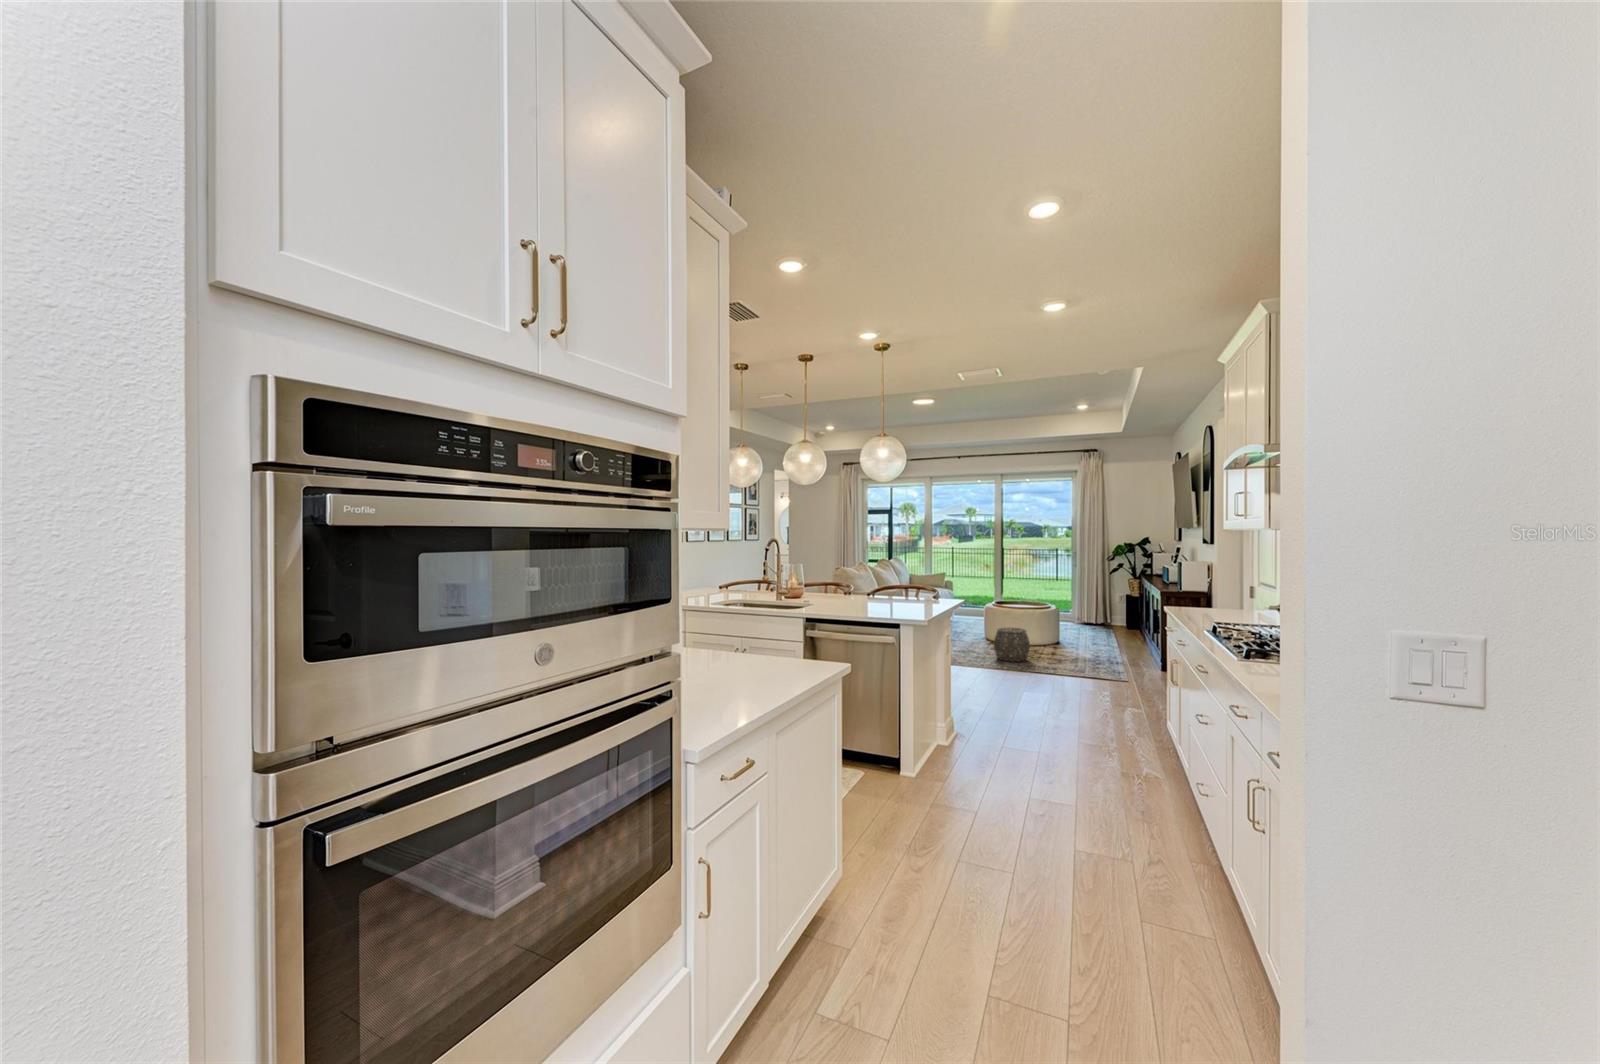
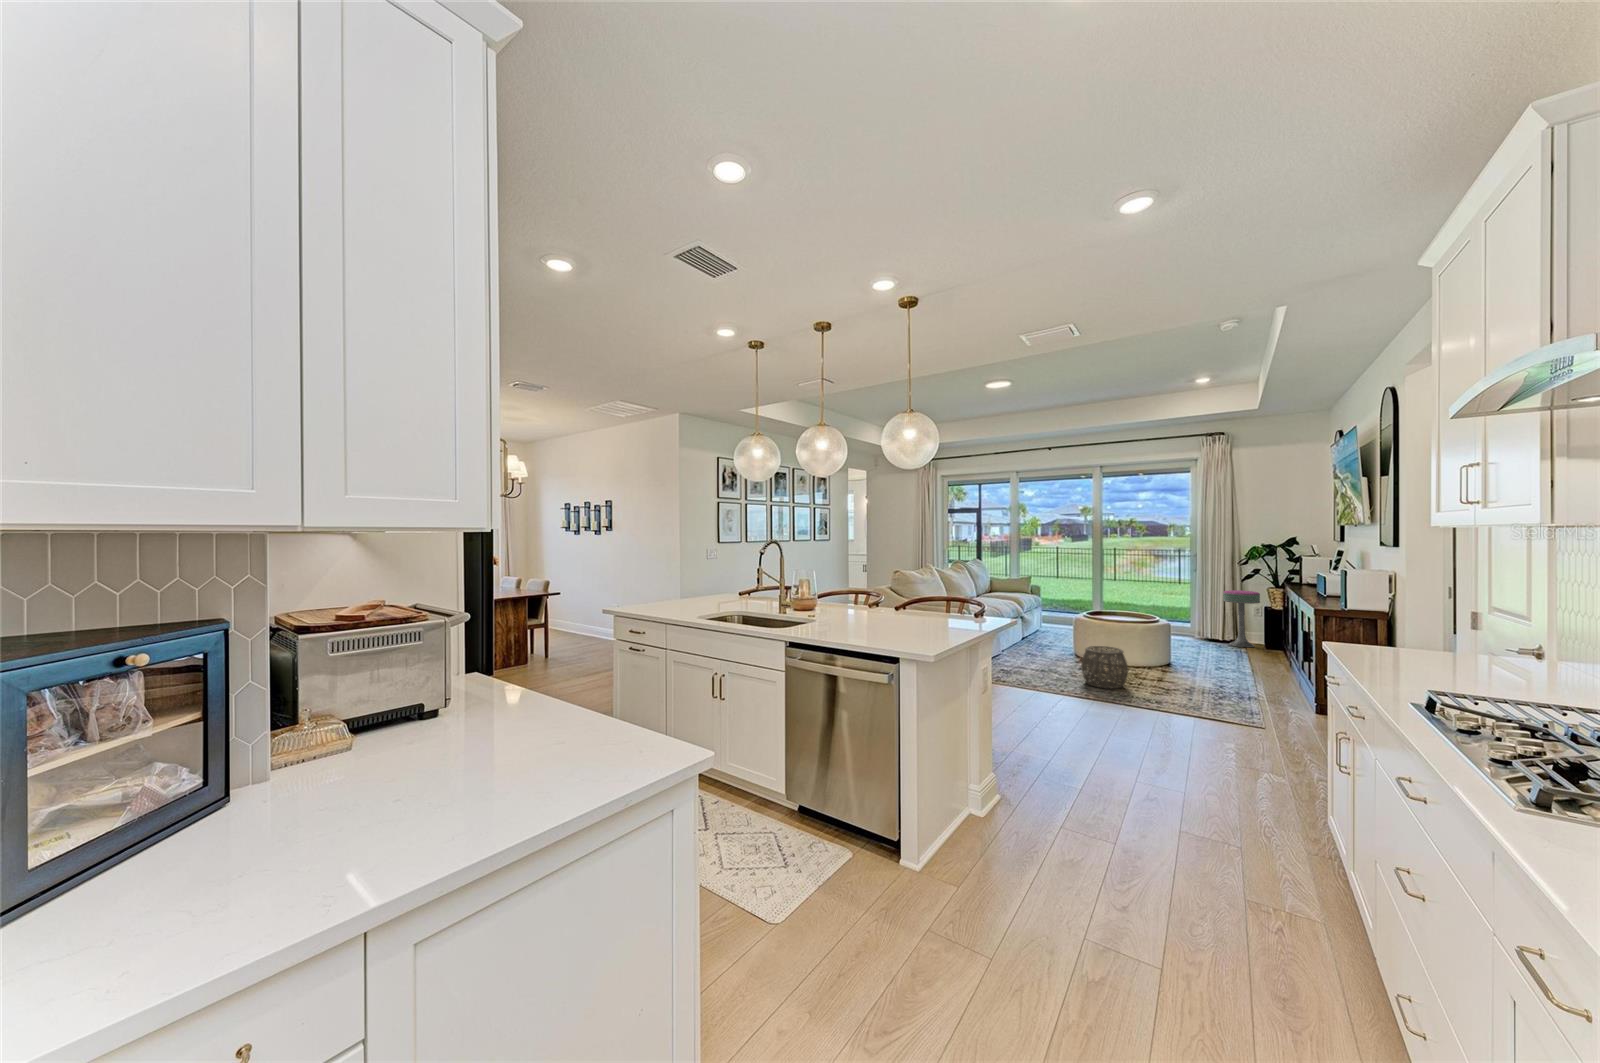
bar stool: none [1096,582,1123,628] -> present [1223,590,1260,647]

